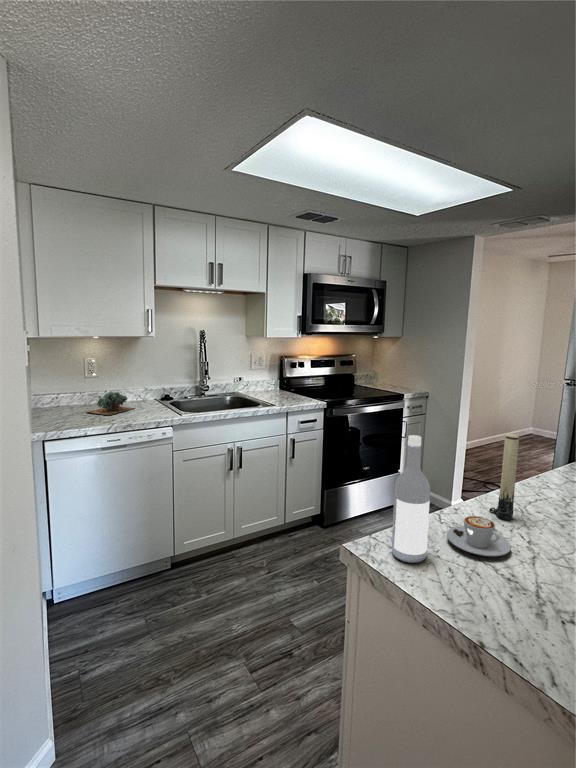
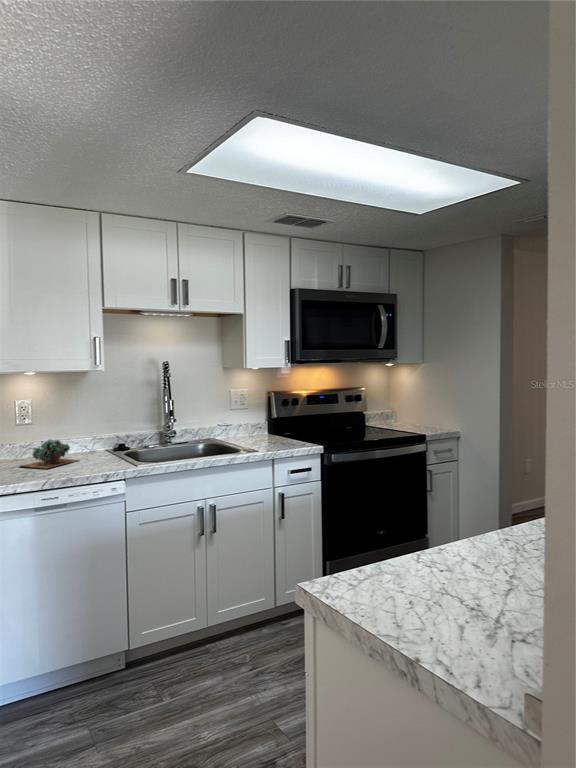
candle: present [489,434,519,520] -> none [480,457,504,558]
wine bottle: present [392,435,430,563] -> none [350,455,388,597]
coffee cup: present [447,516,511,556] -> none [418,549,486,588]

